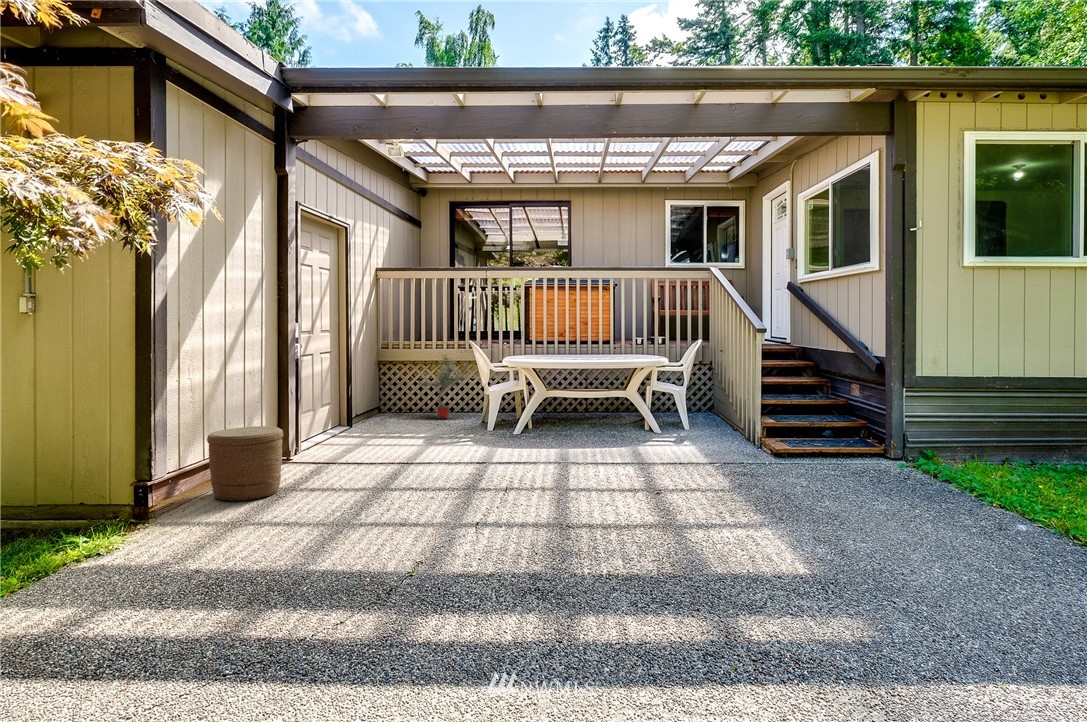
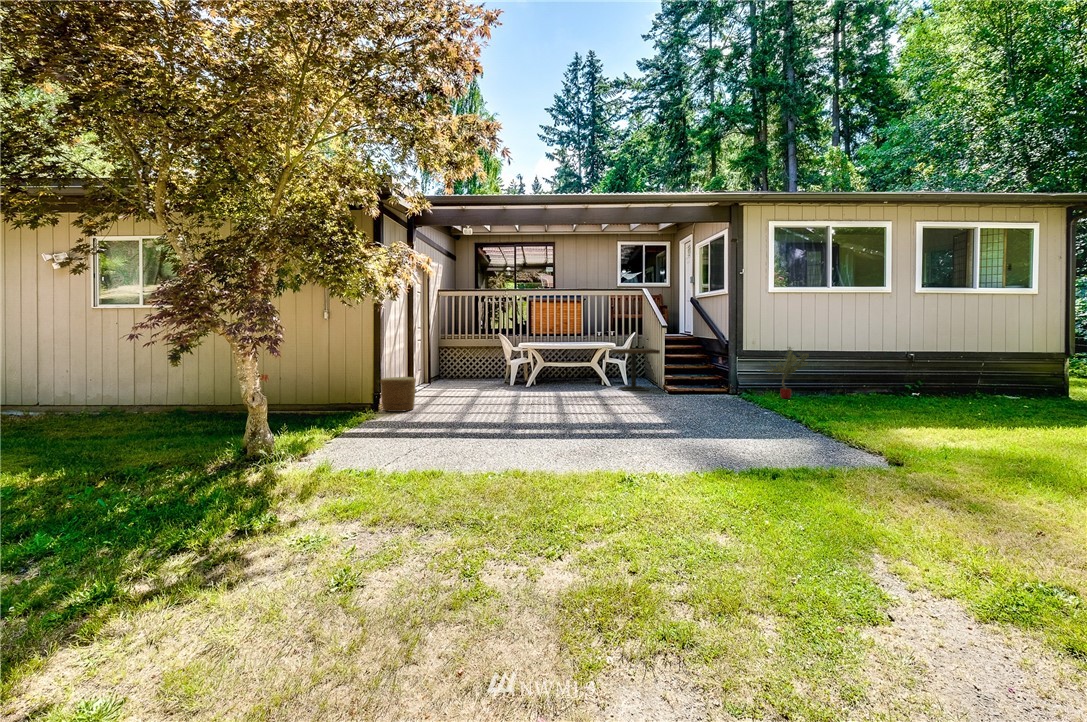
potted tree: present [418,355,468,419] -> present [767,347,809,399]
side table: none [660,368,752,444] -> present [611,349,660,391]

